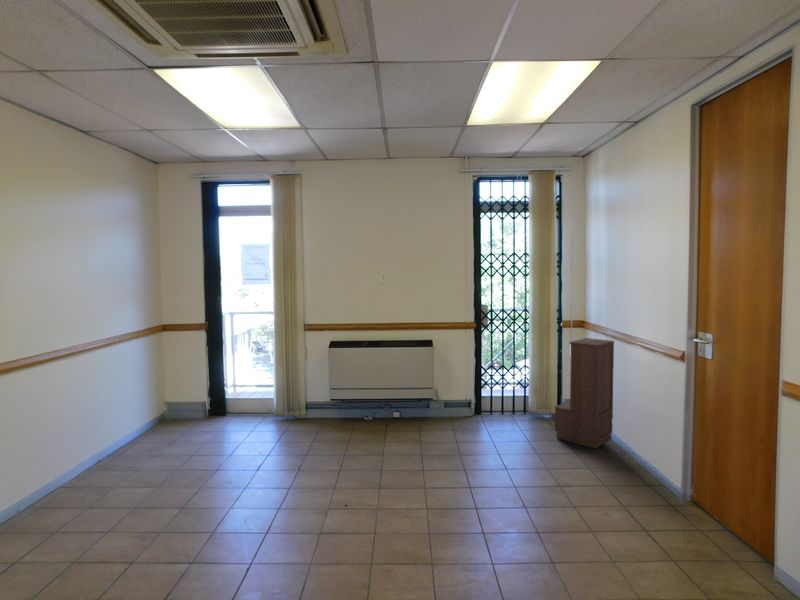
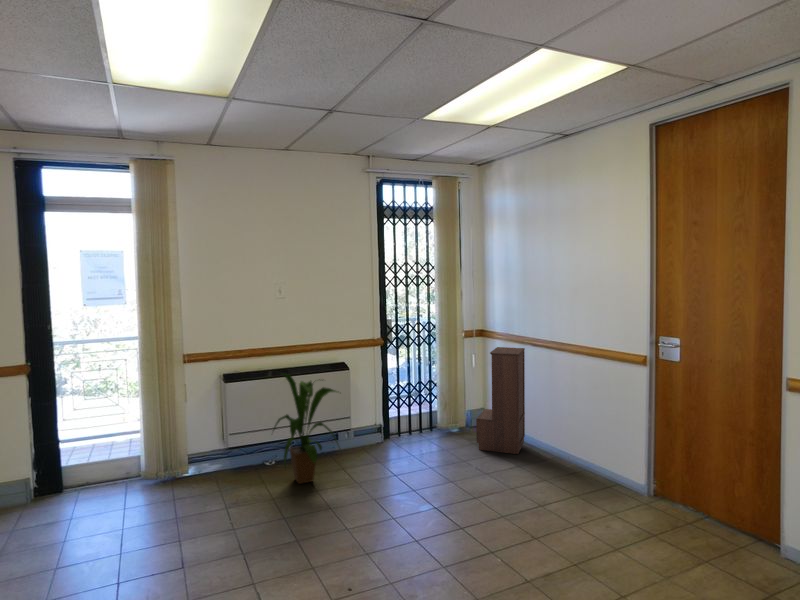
house plant: none [355,342,421,439] -> present [274,373,338,484]

